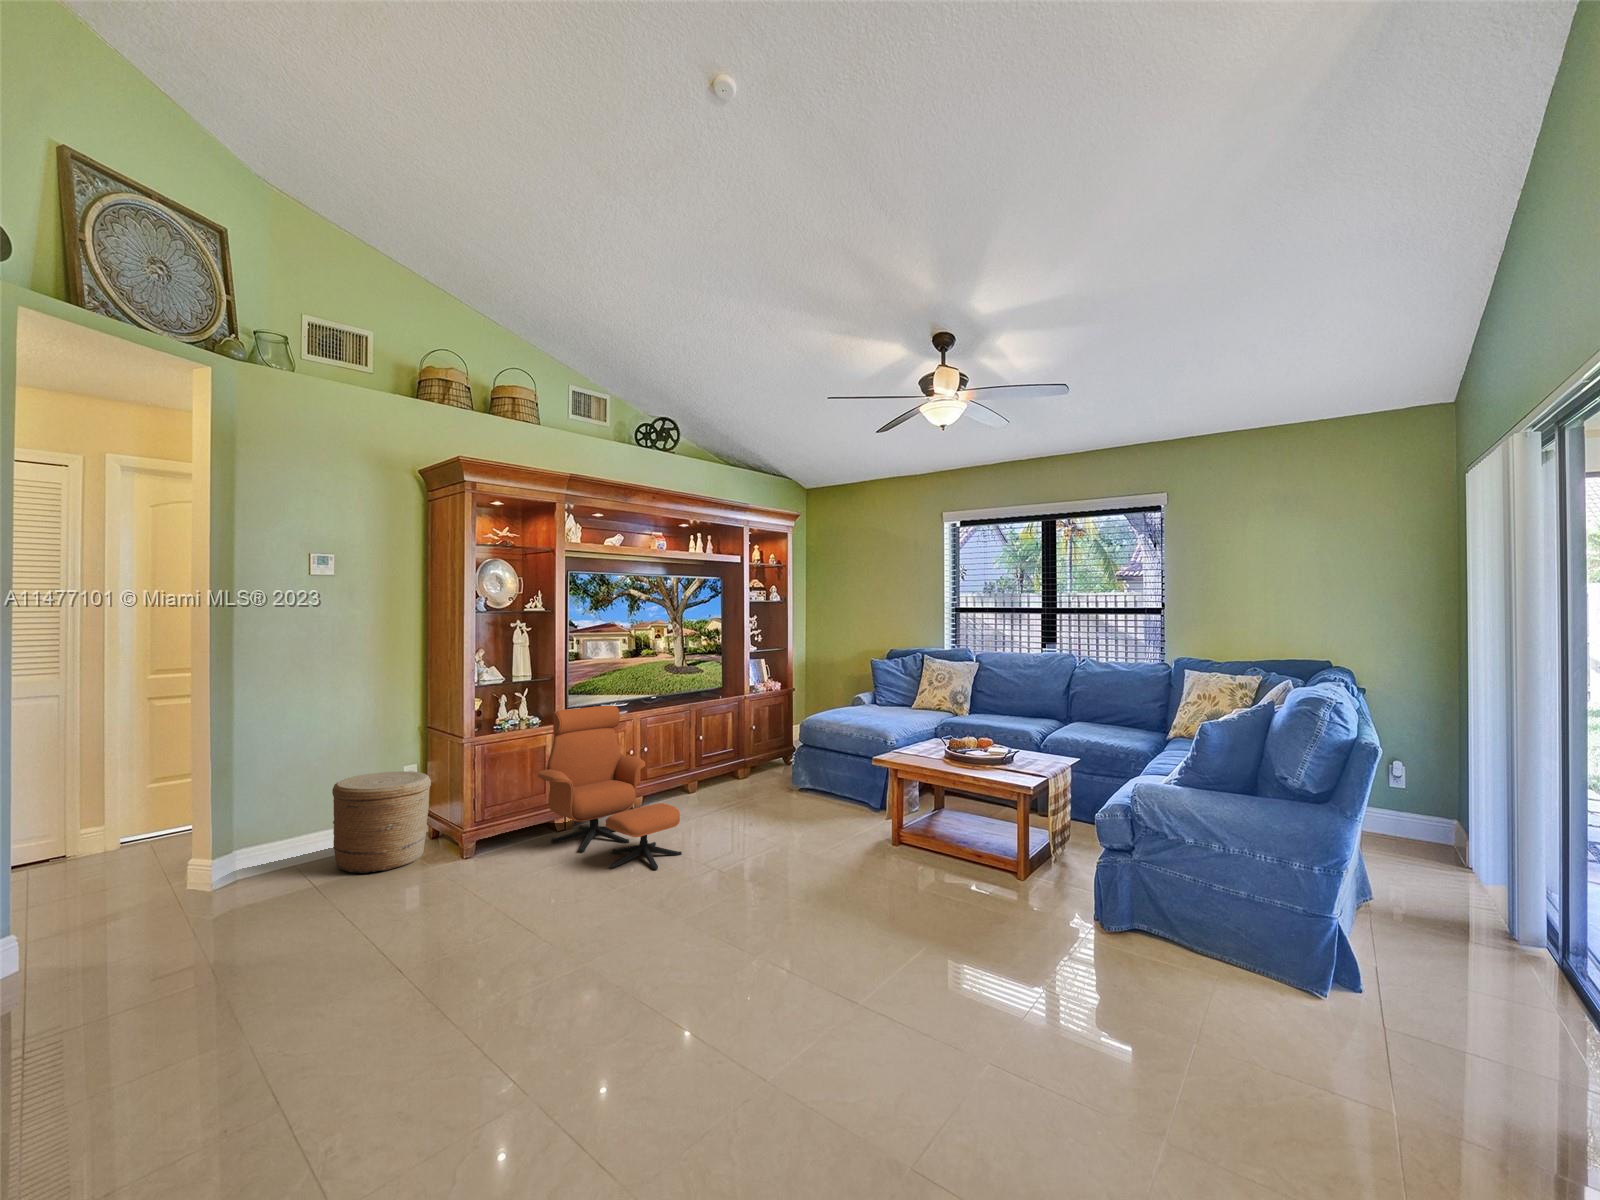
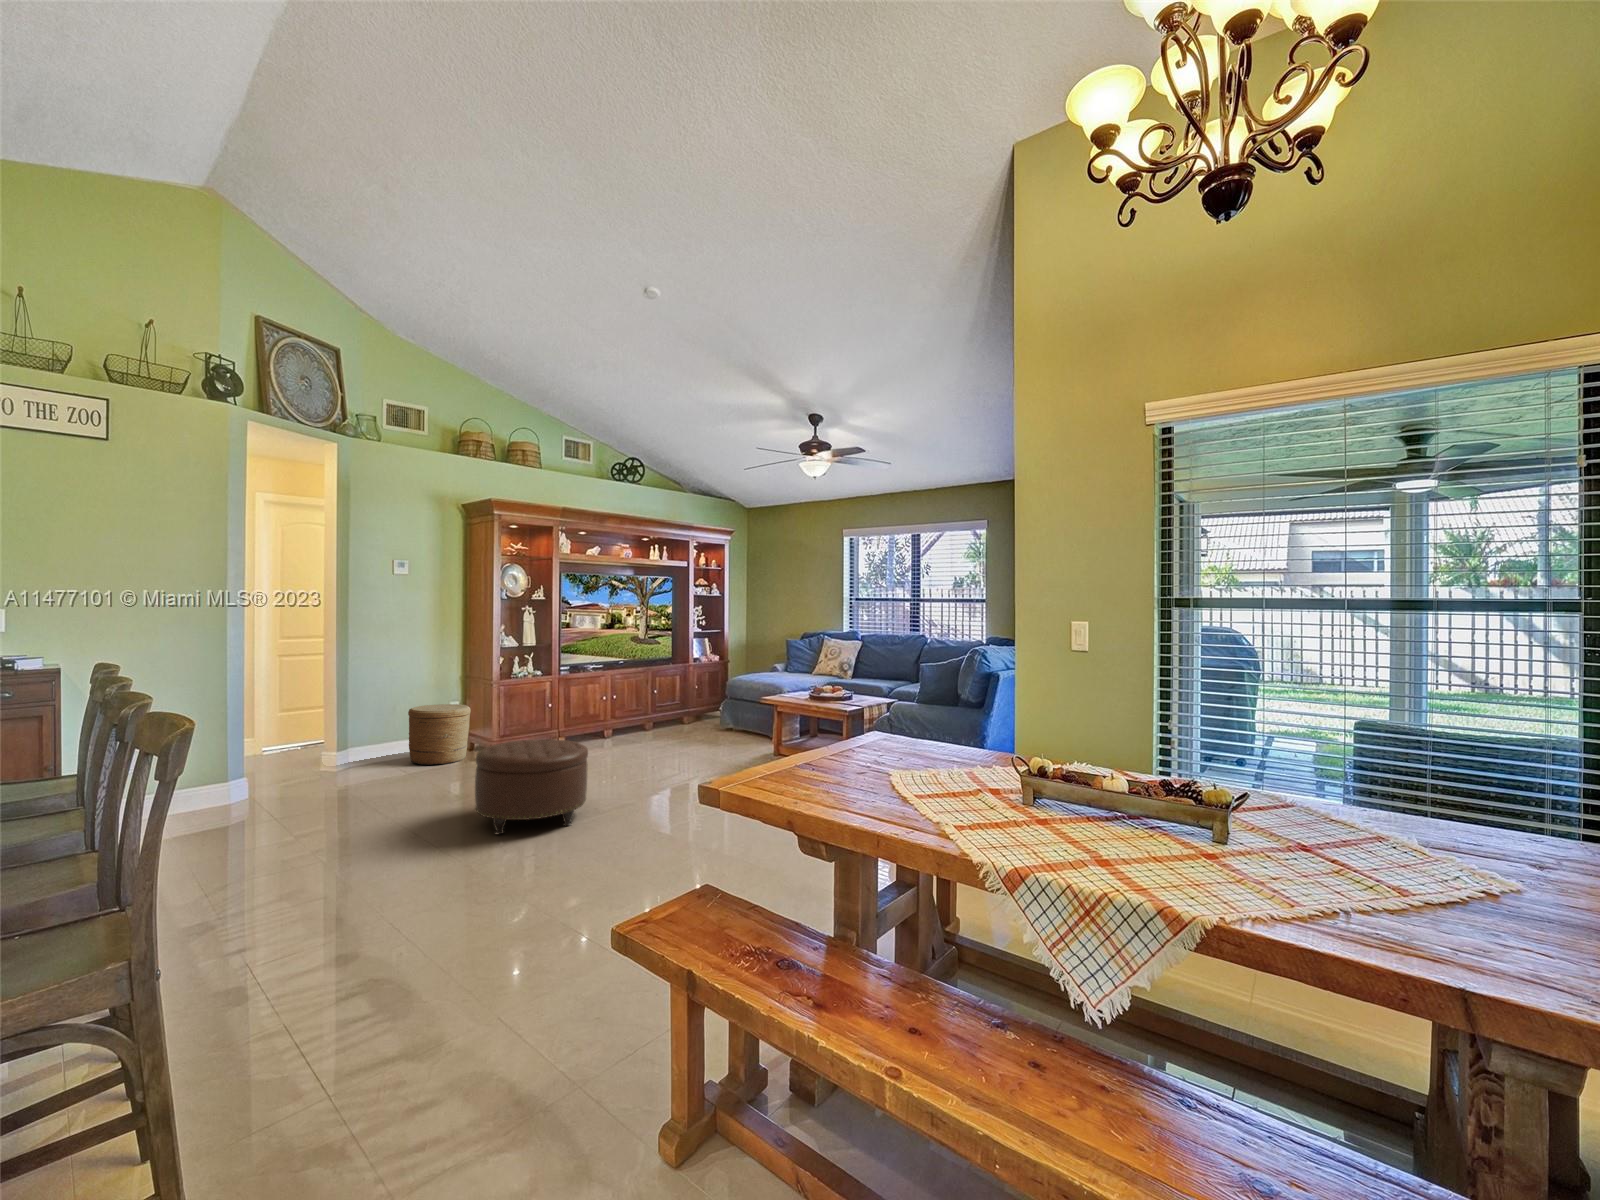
lounge chair: present [538,706,682,869] -> none [541,664,636,764]
ottoman: none [405,862,617,1084] -> present [475,739,588,834]

